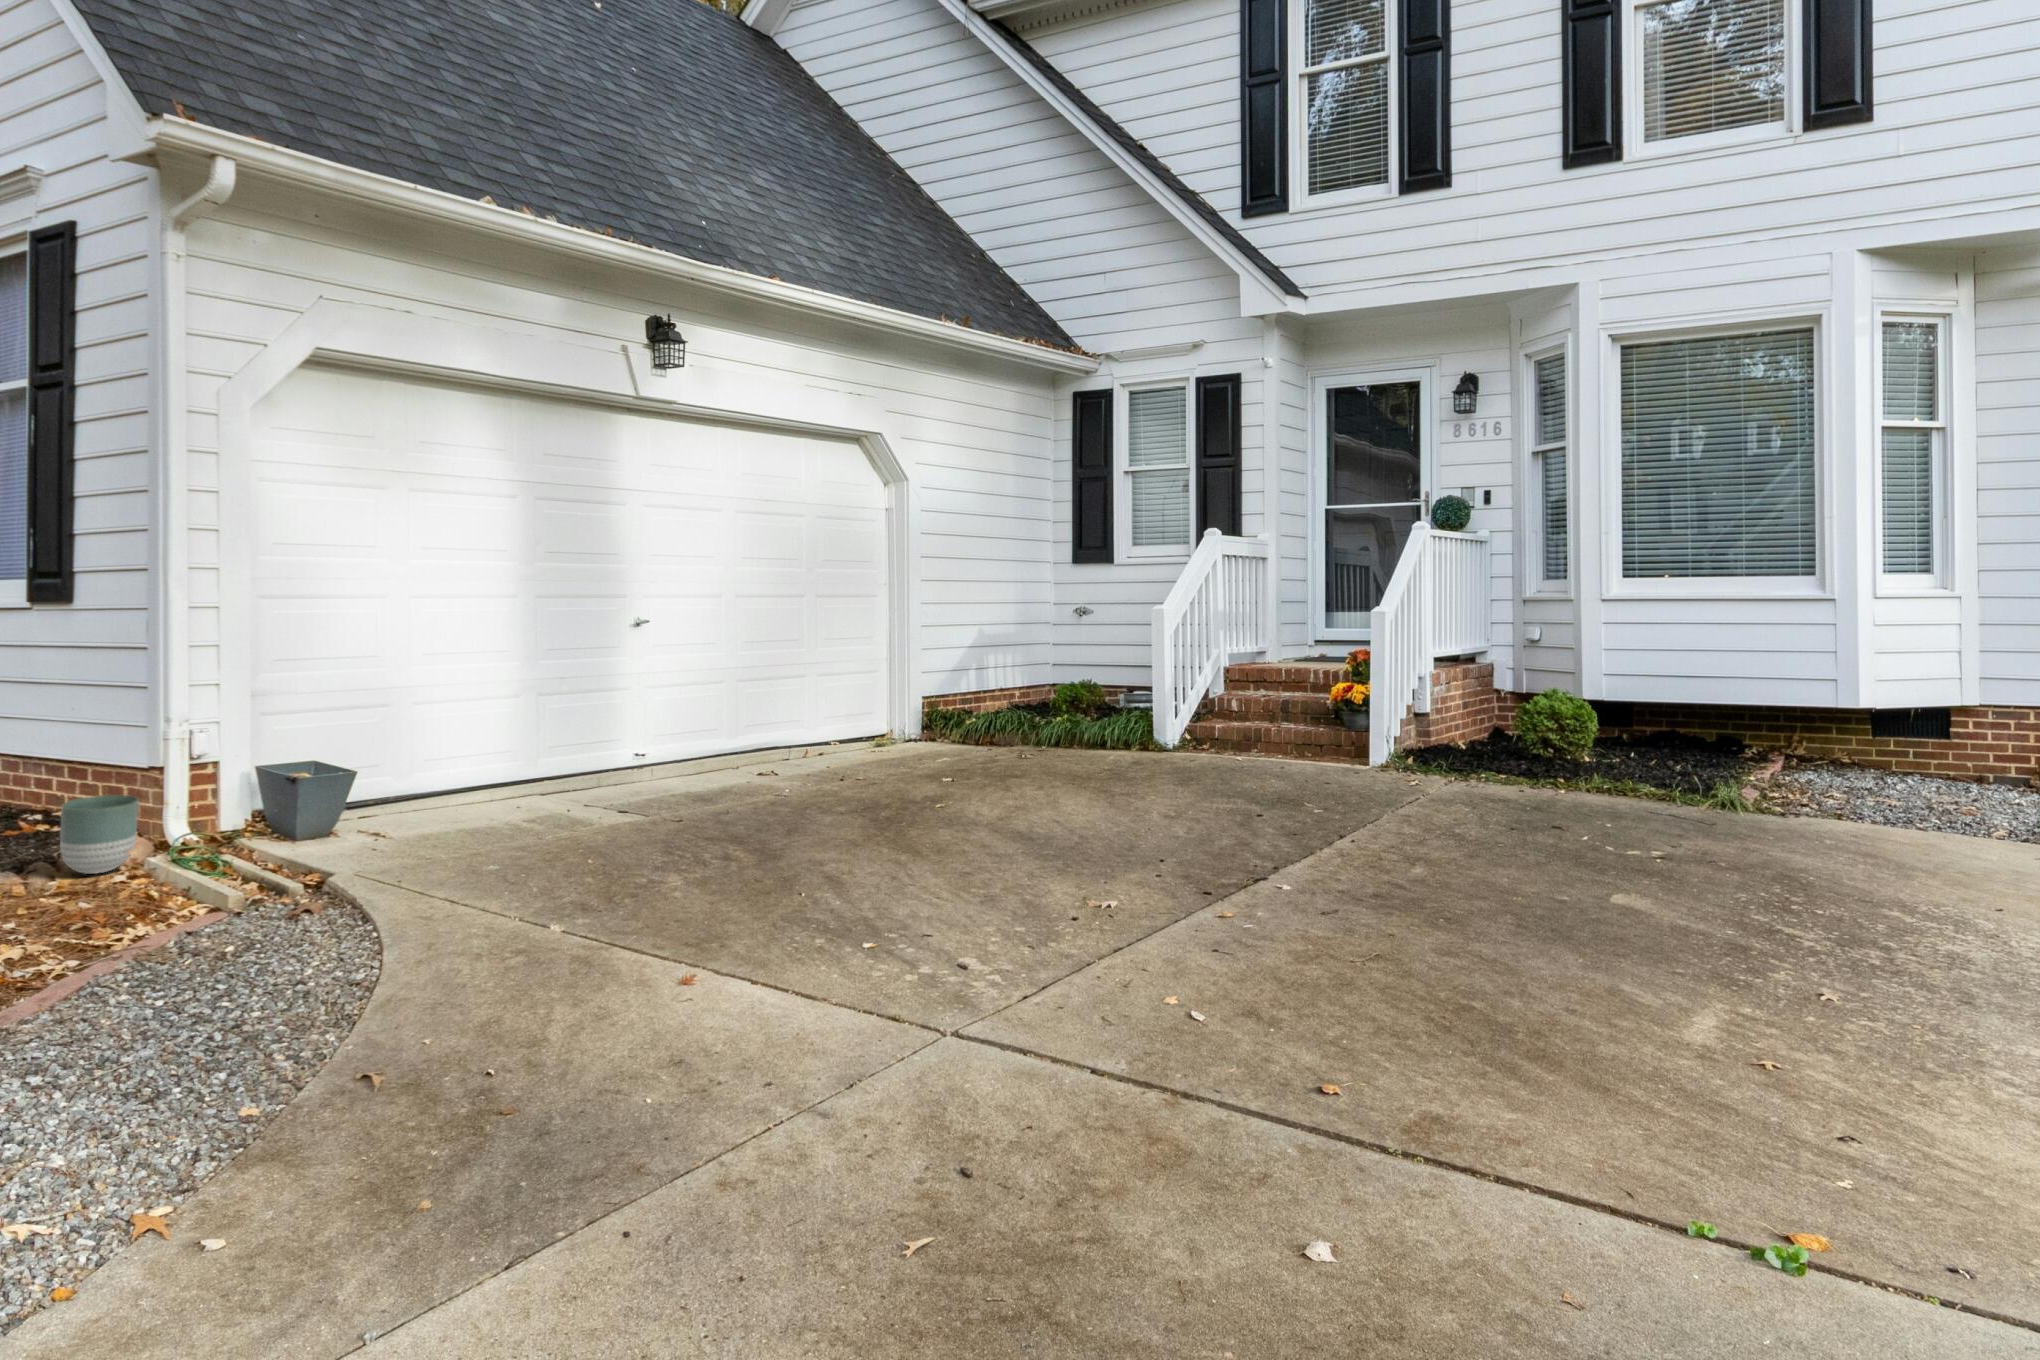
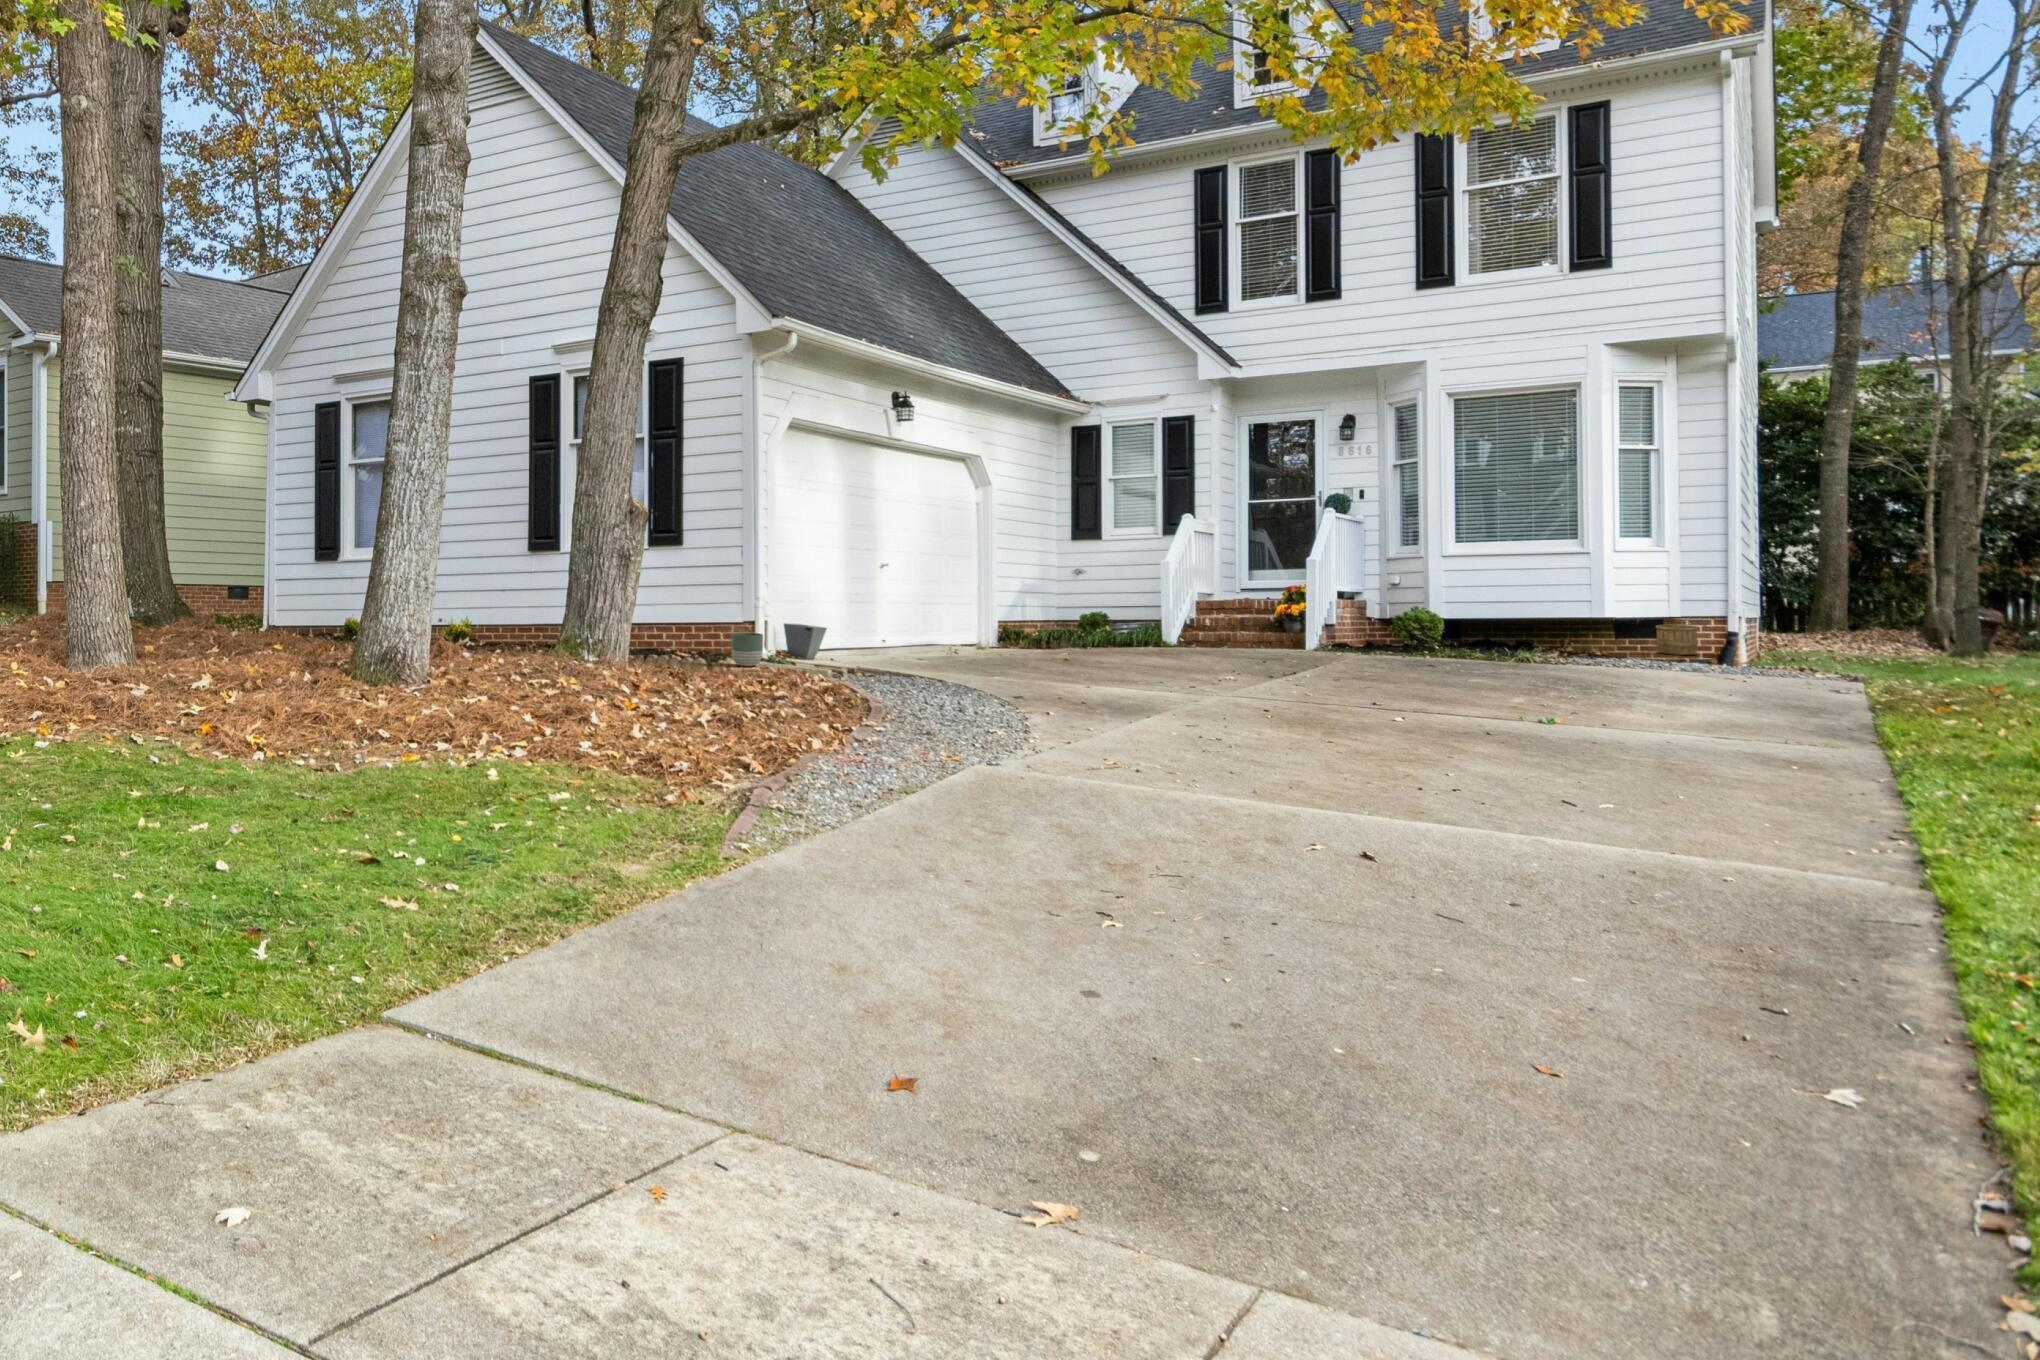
wooden bucket: none [1950,726,2024,784] -> present [1655,625,1698,655]

